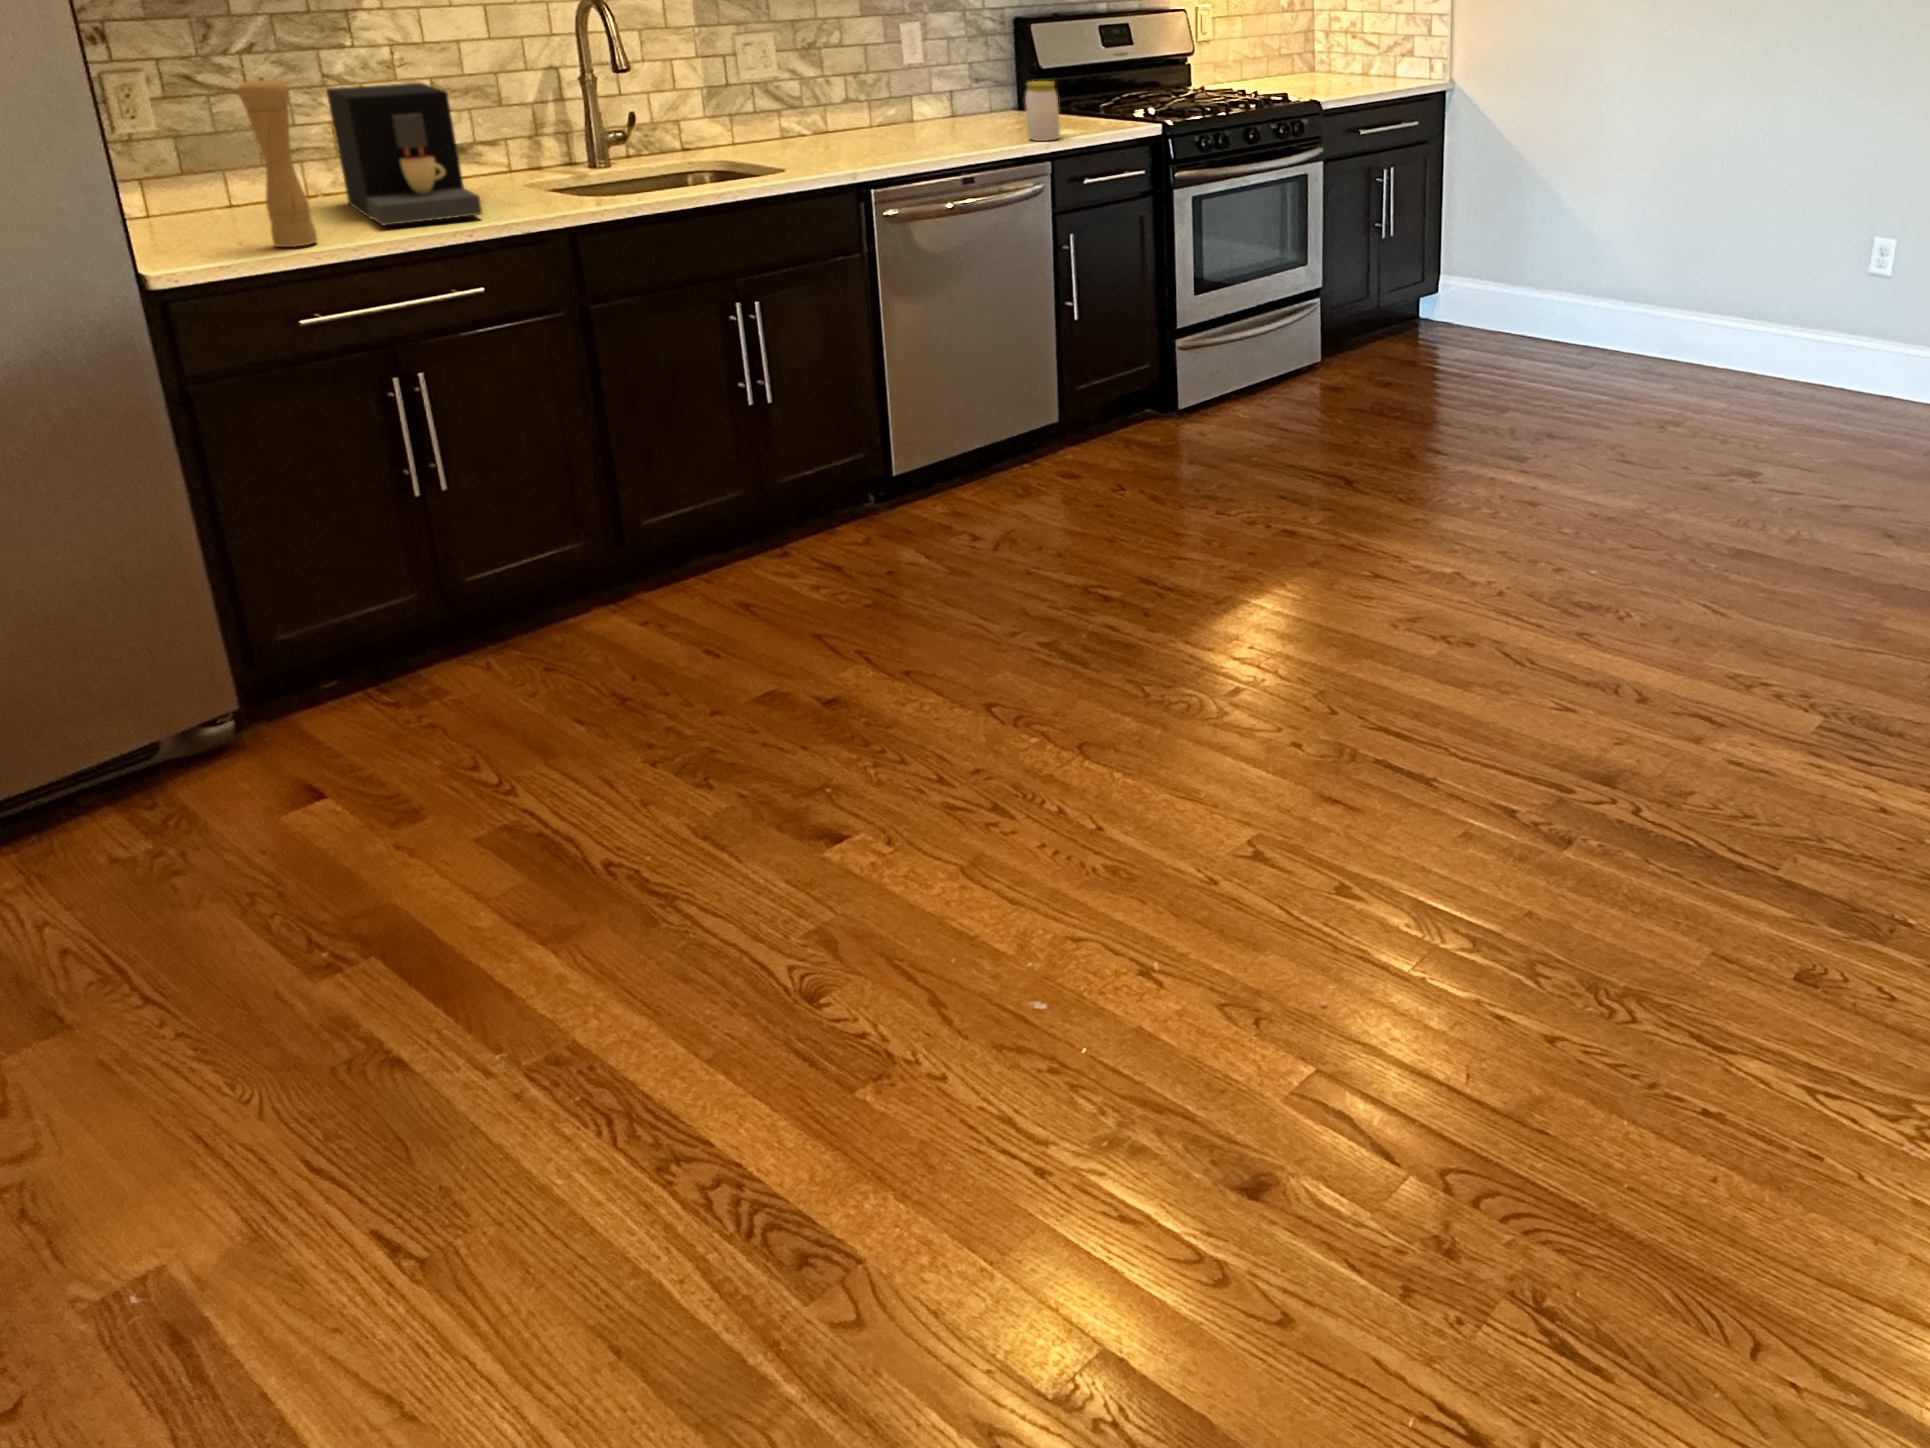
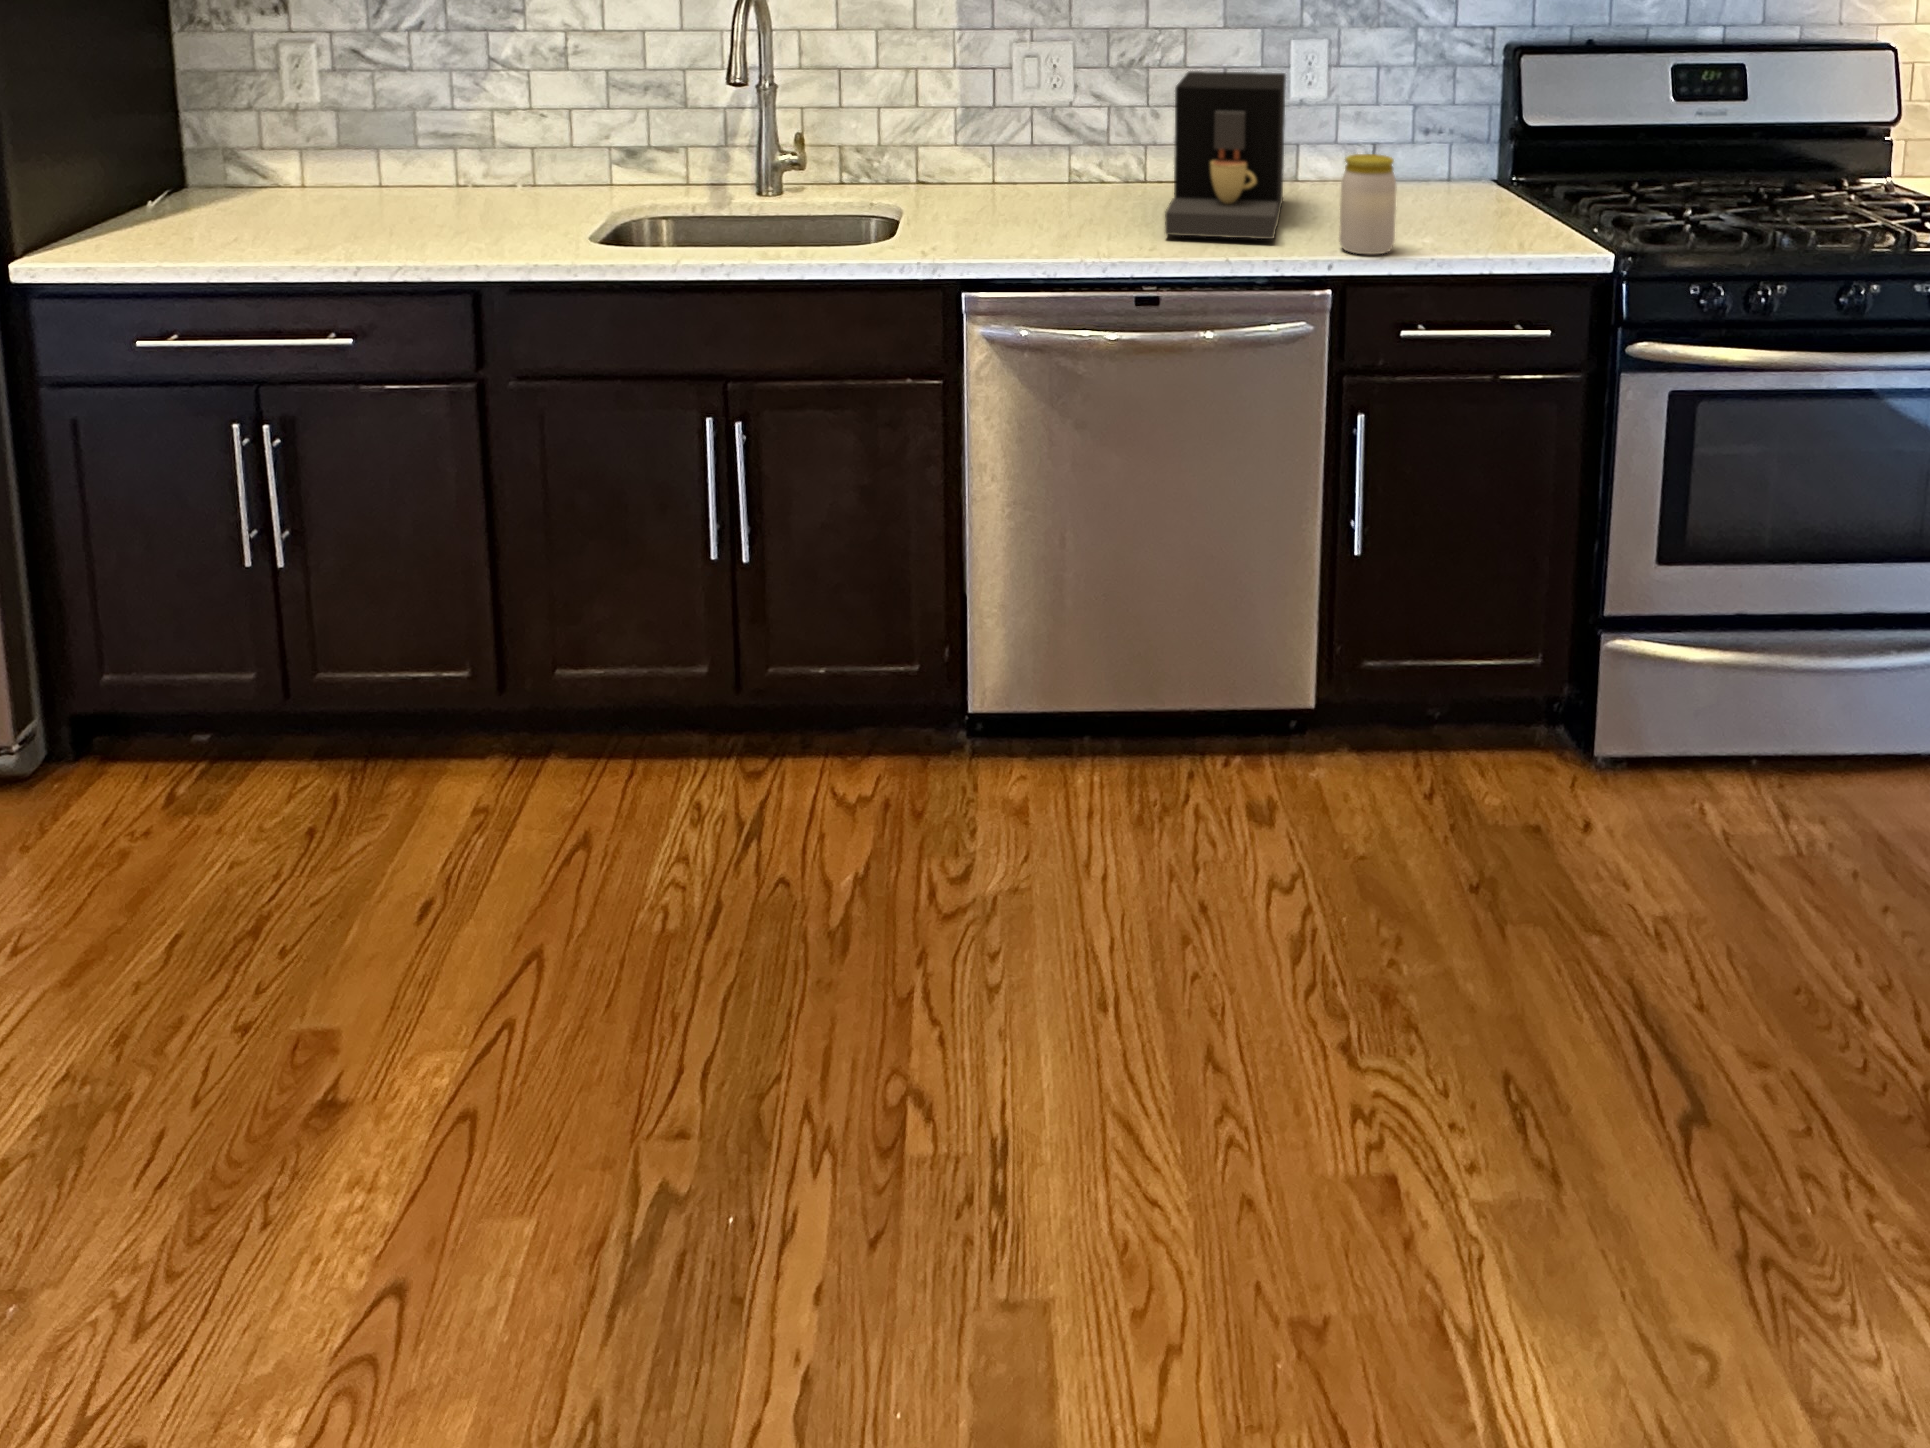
pepper mill: present [238,77,317,247] -> none [169,67,234,256]
coffee maker: present [326,83,483,225] -> present [1165,71,1286,239]

